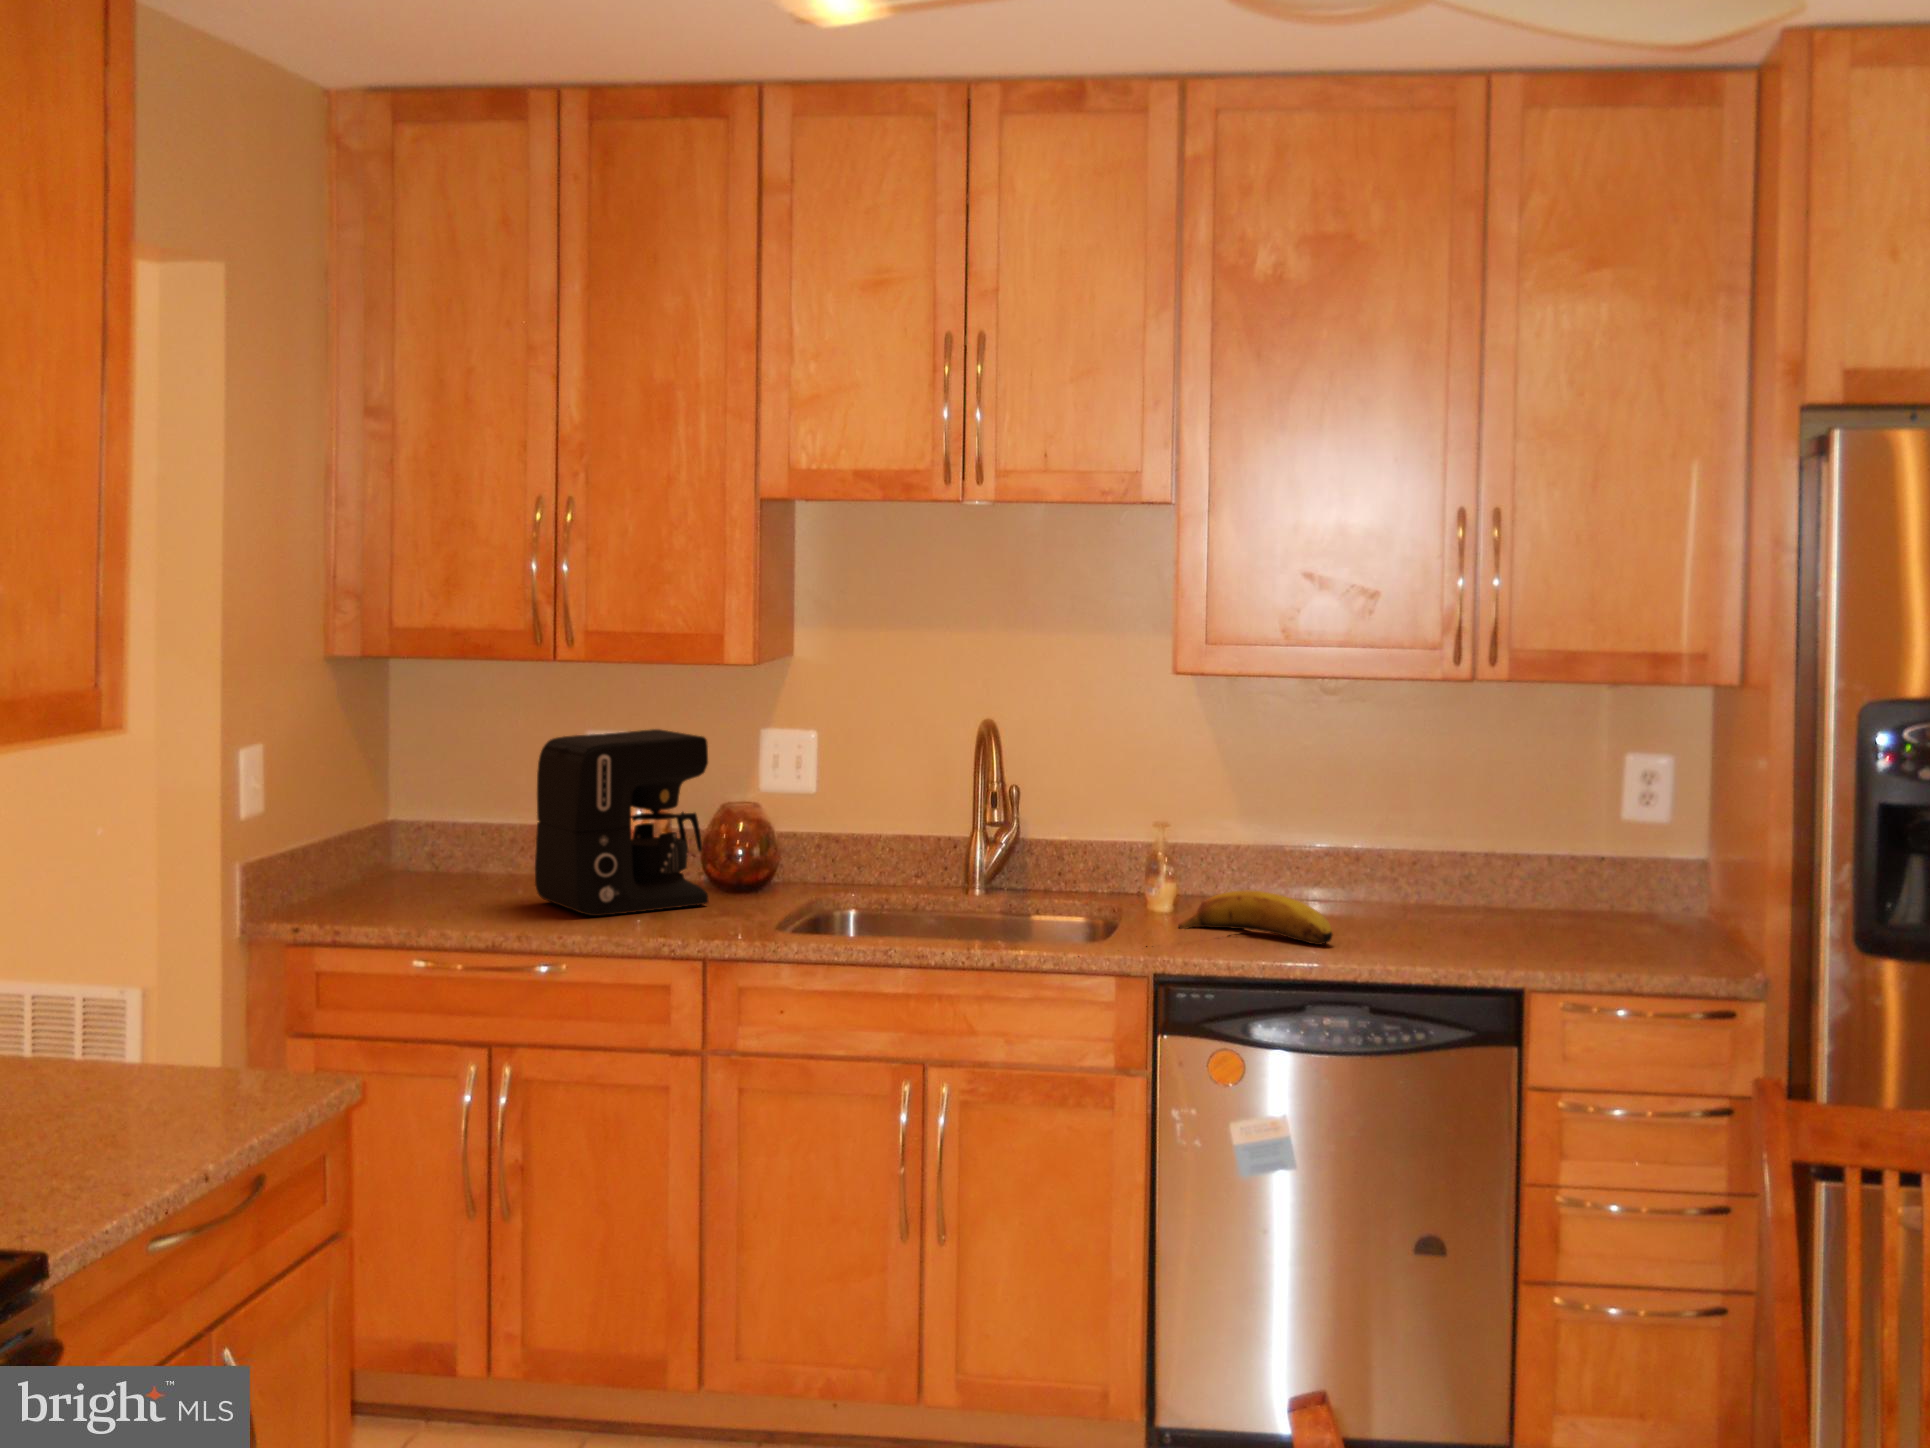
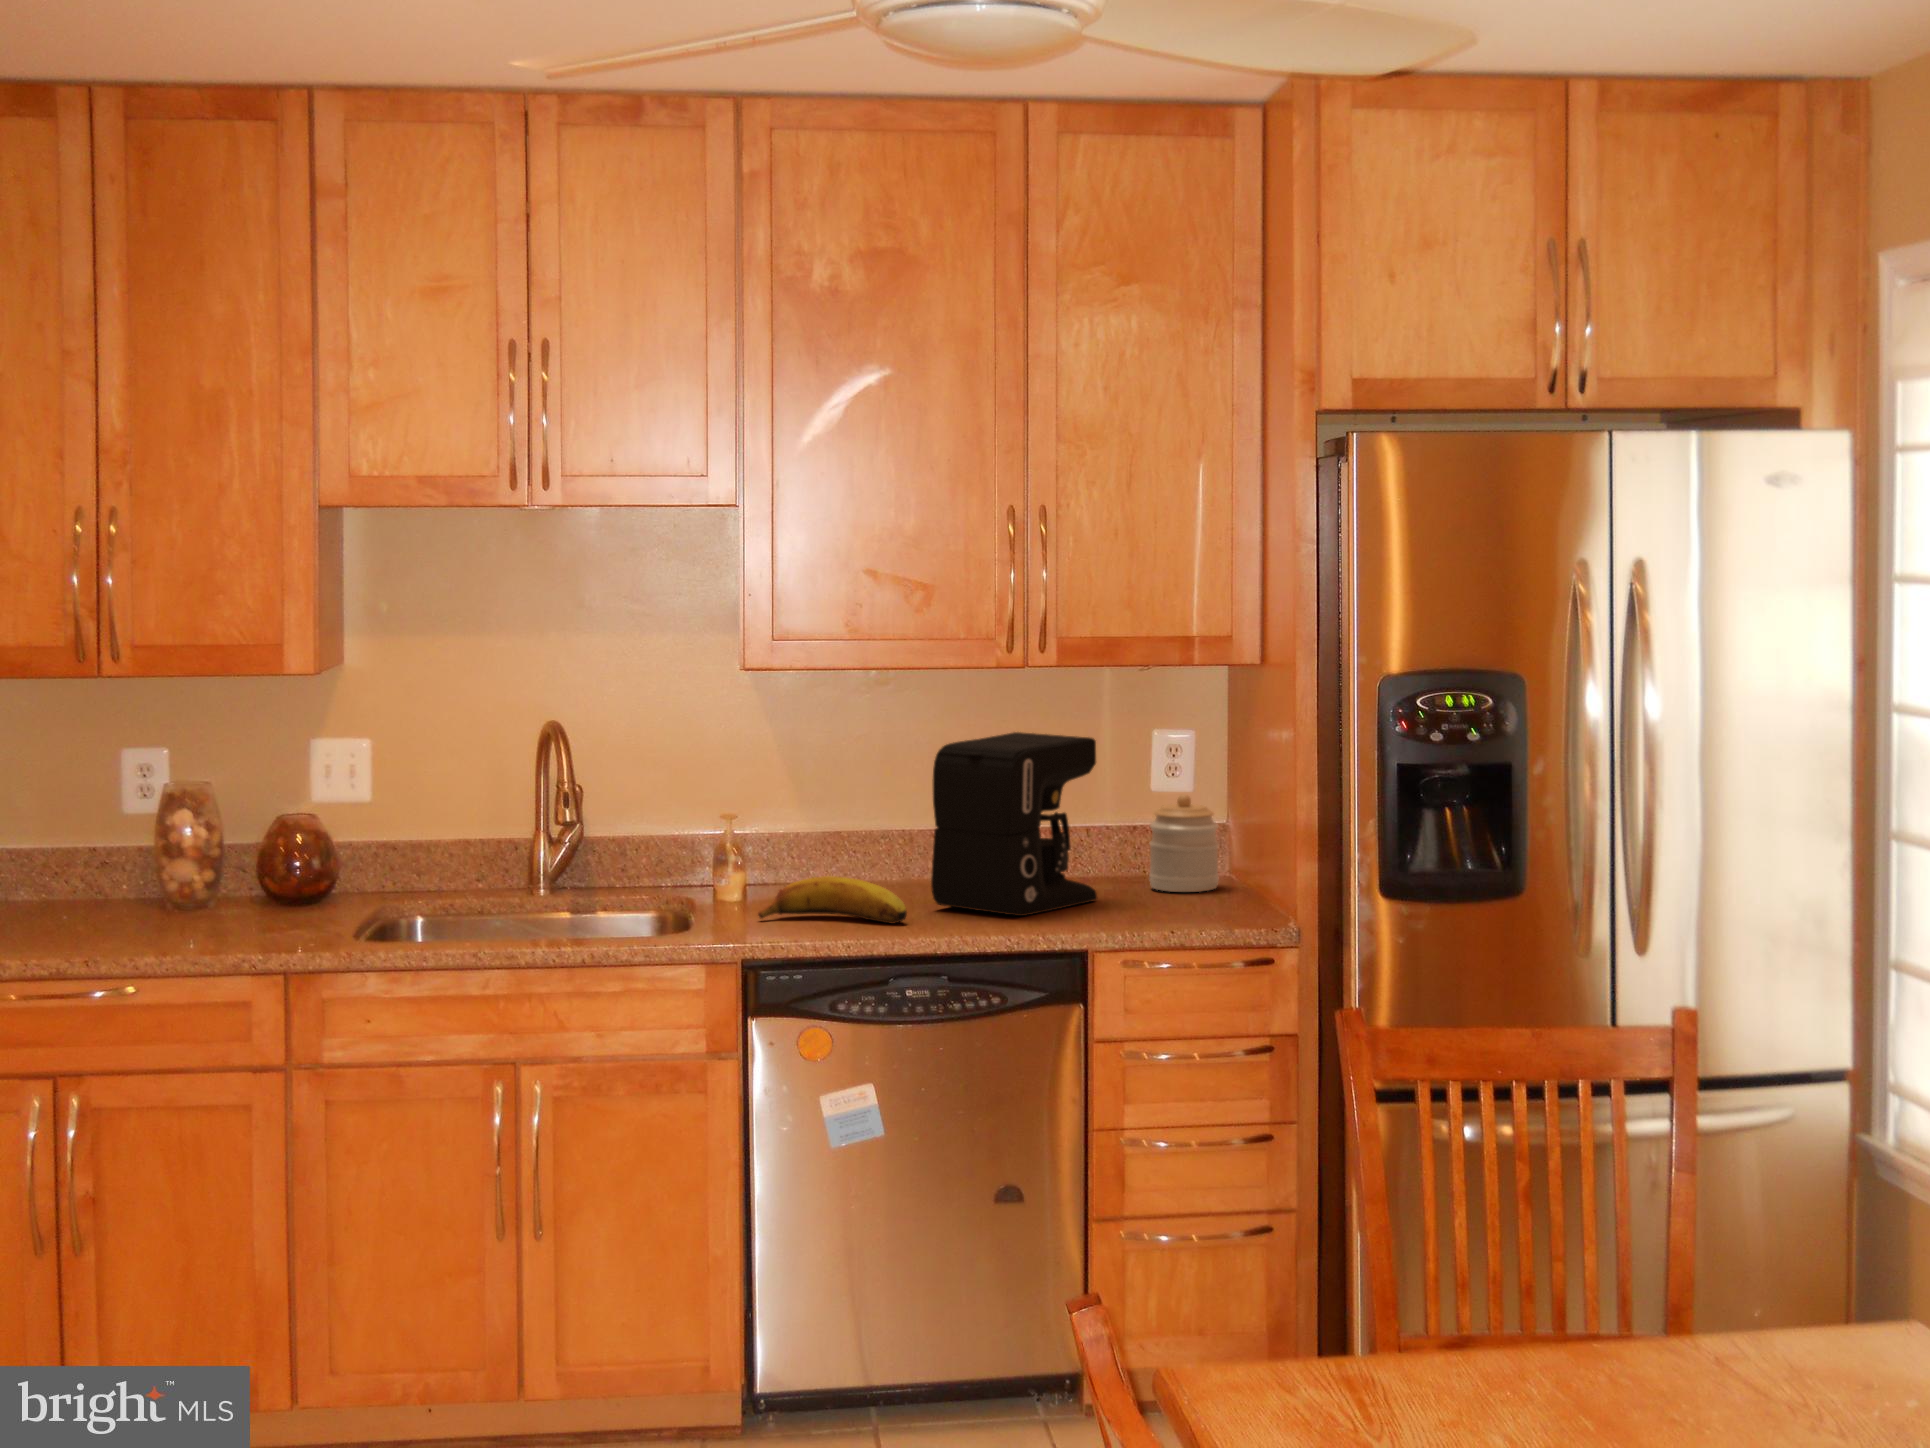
coffee maker: present [535,729,708,916] -> present [931,732,1097,916]
jar: none [1599,822,1678,928] -> present [1150,794,1218,892]

